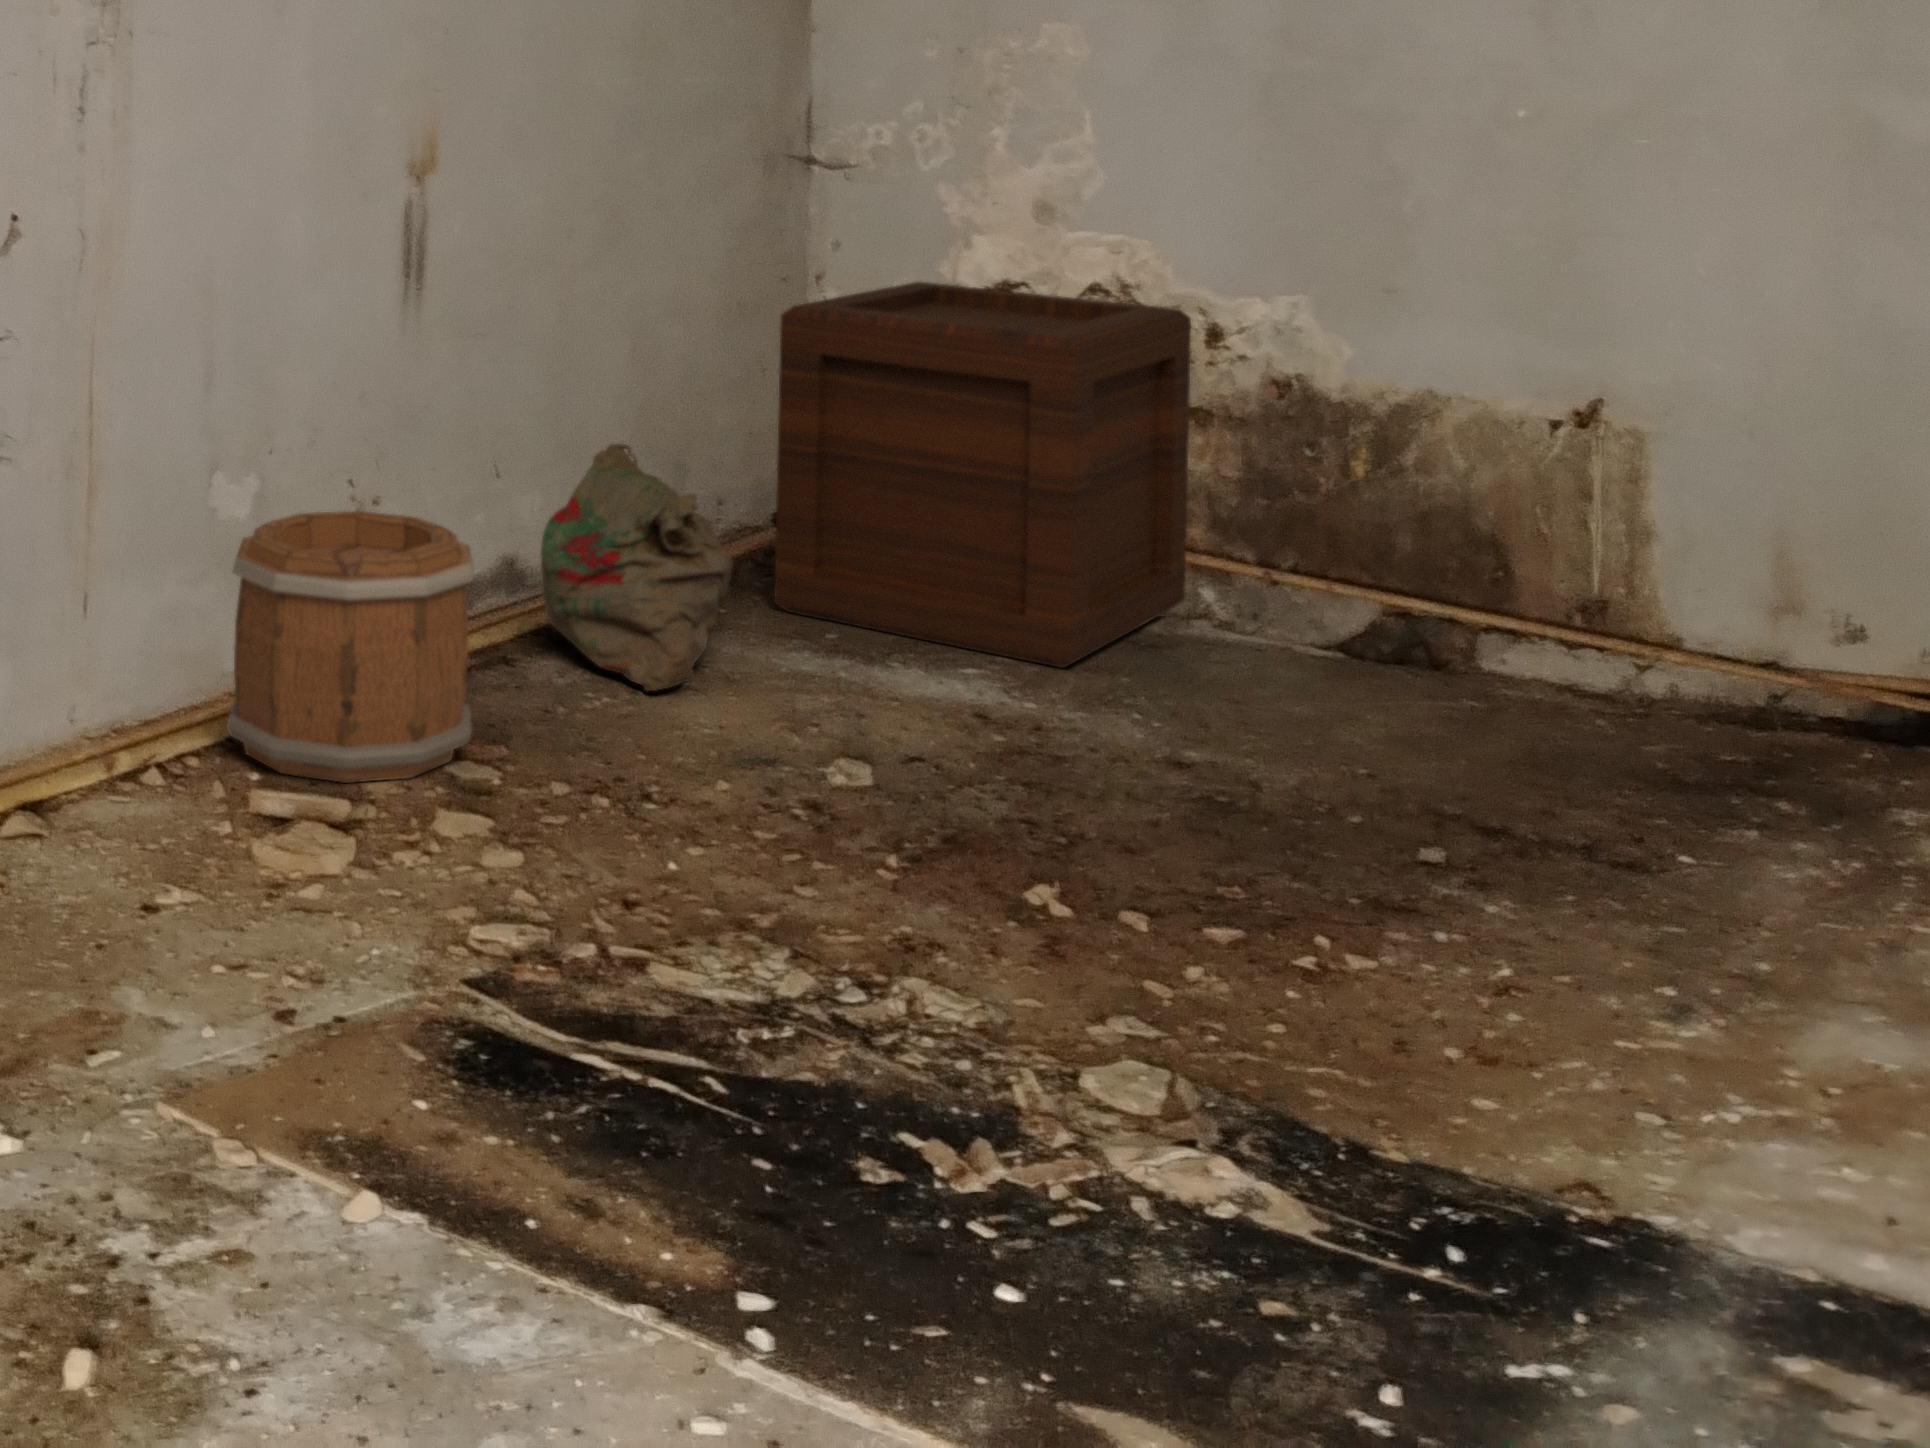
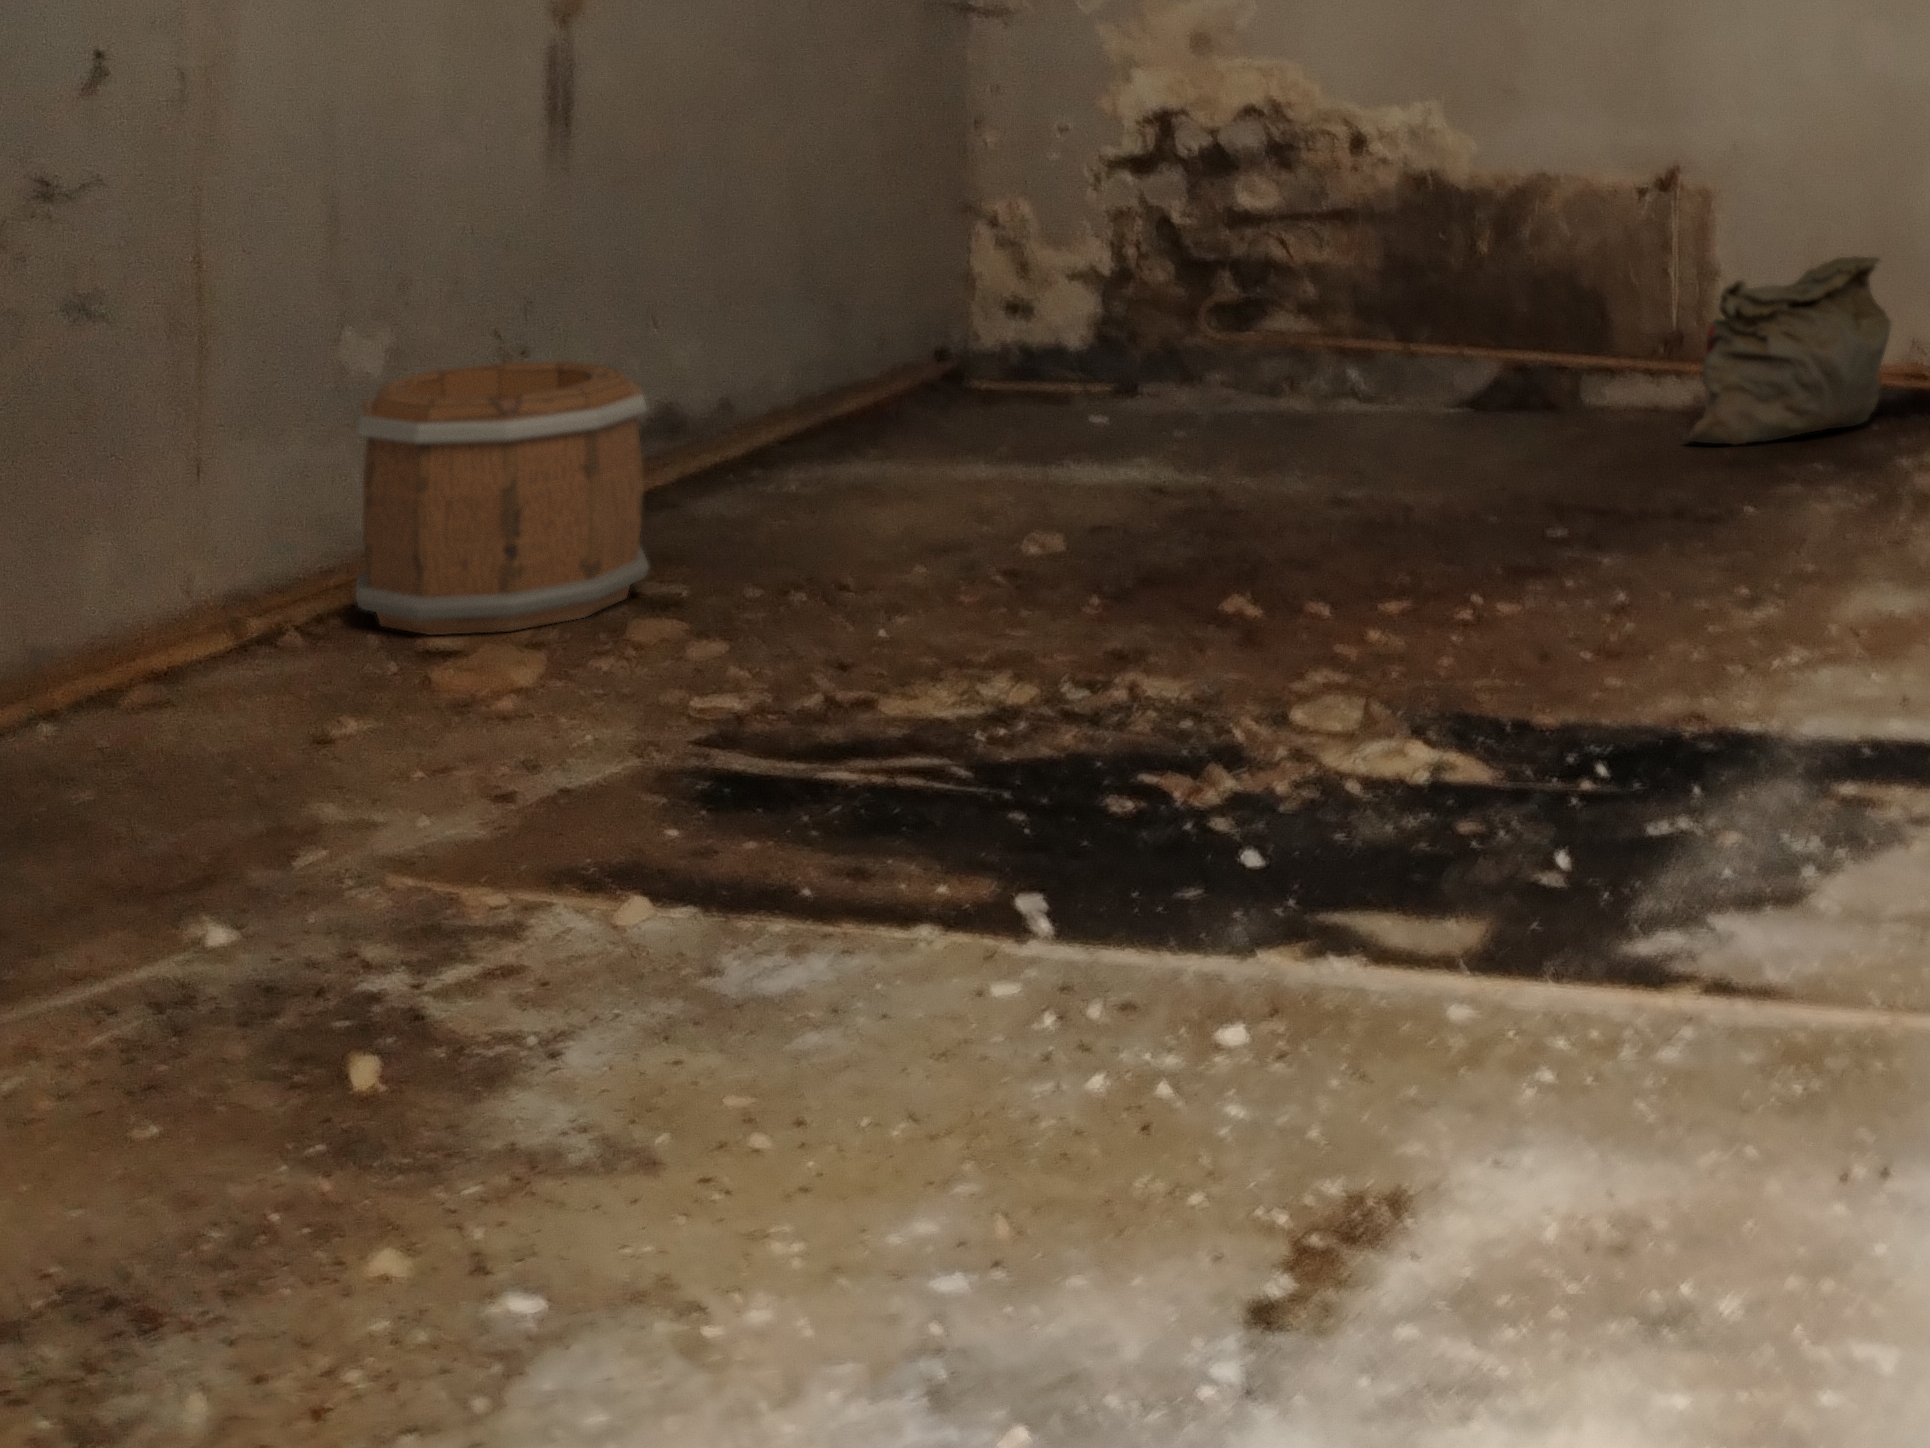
wooden crate: present [774,282,1191,668] -> none [946,115,1342,451]
bag: present [541,444,733,691] -> present [1684,256,1891,445]

